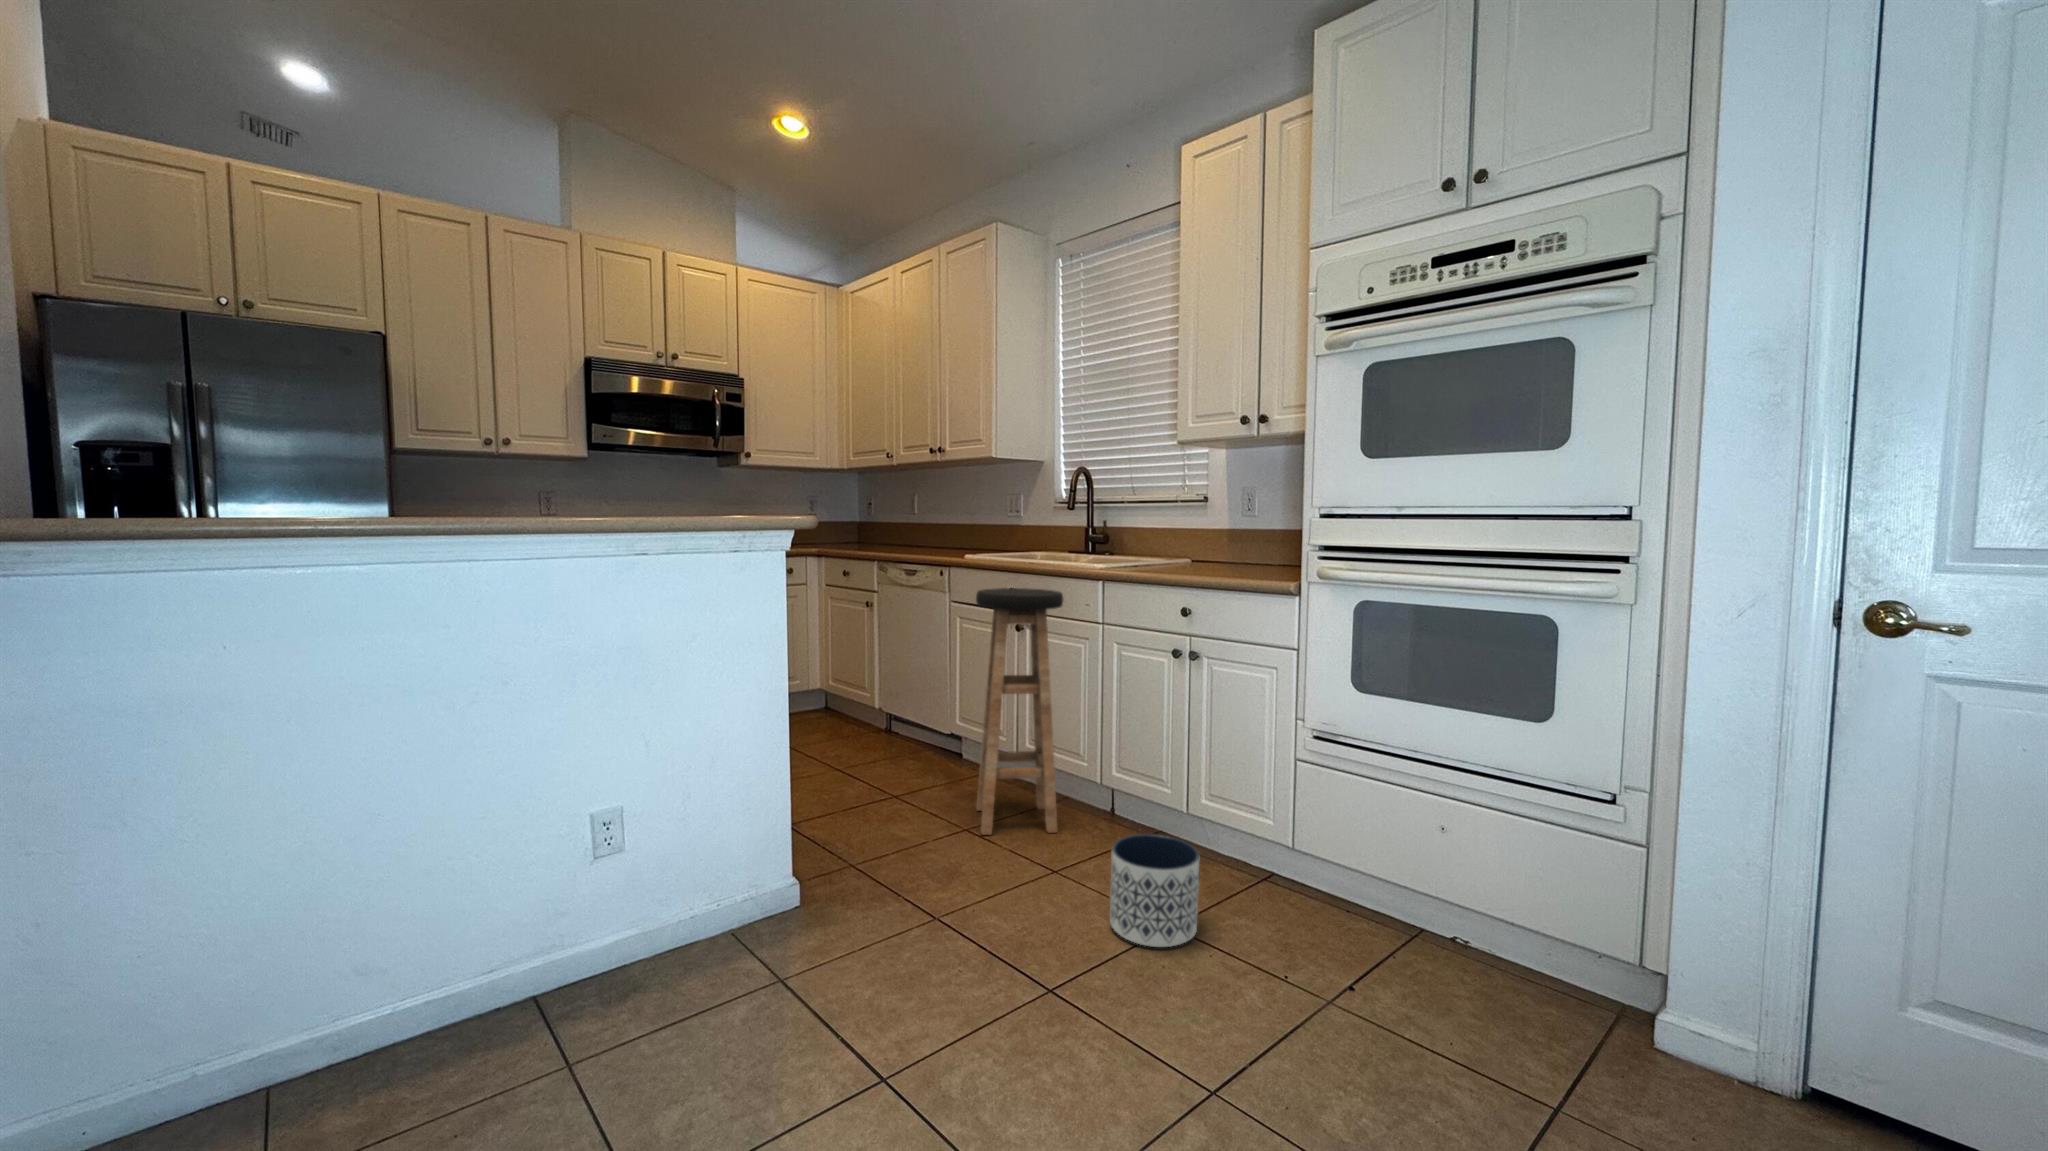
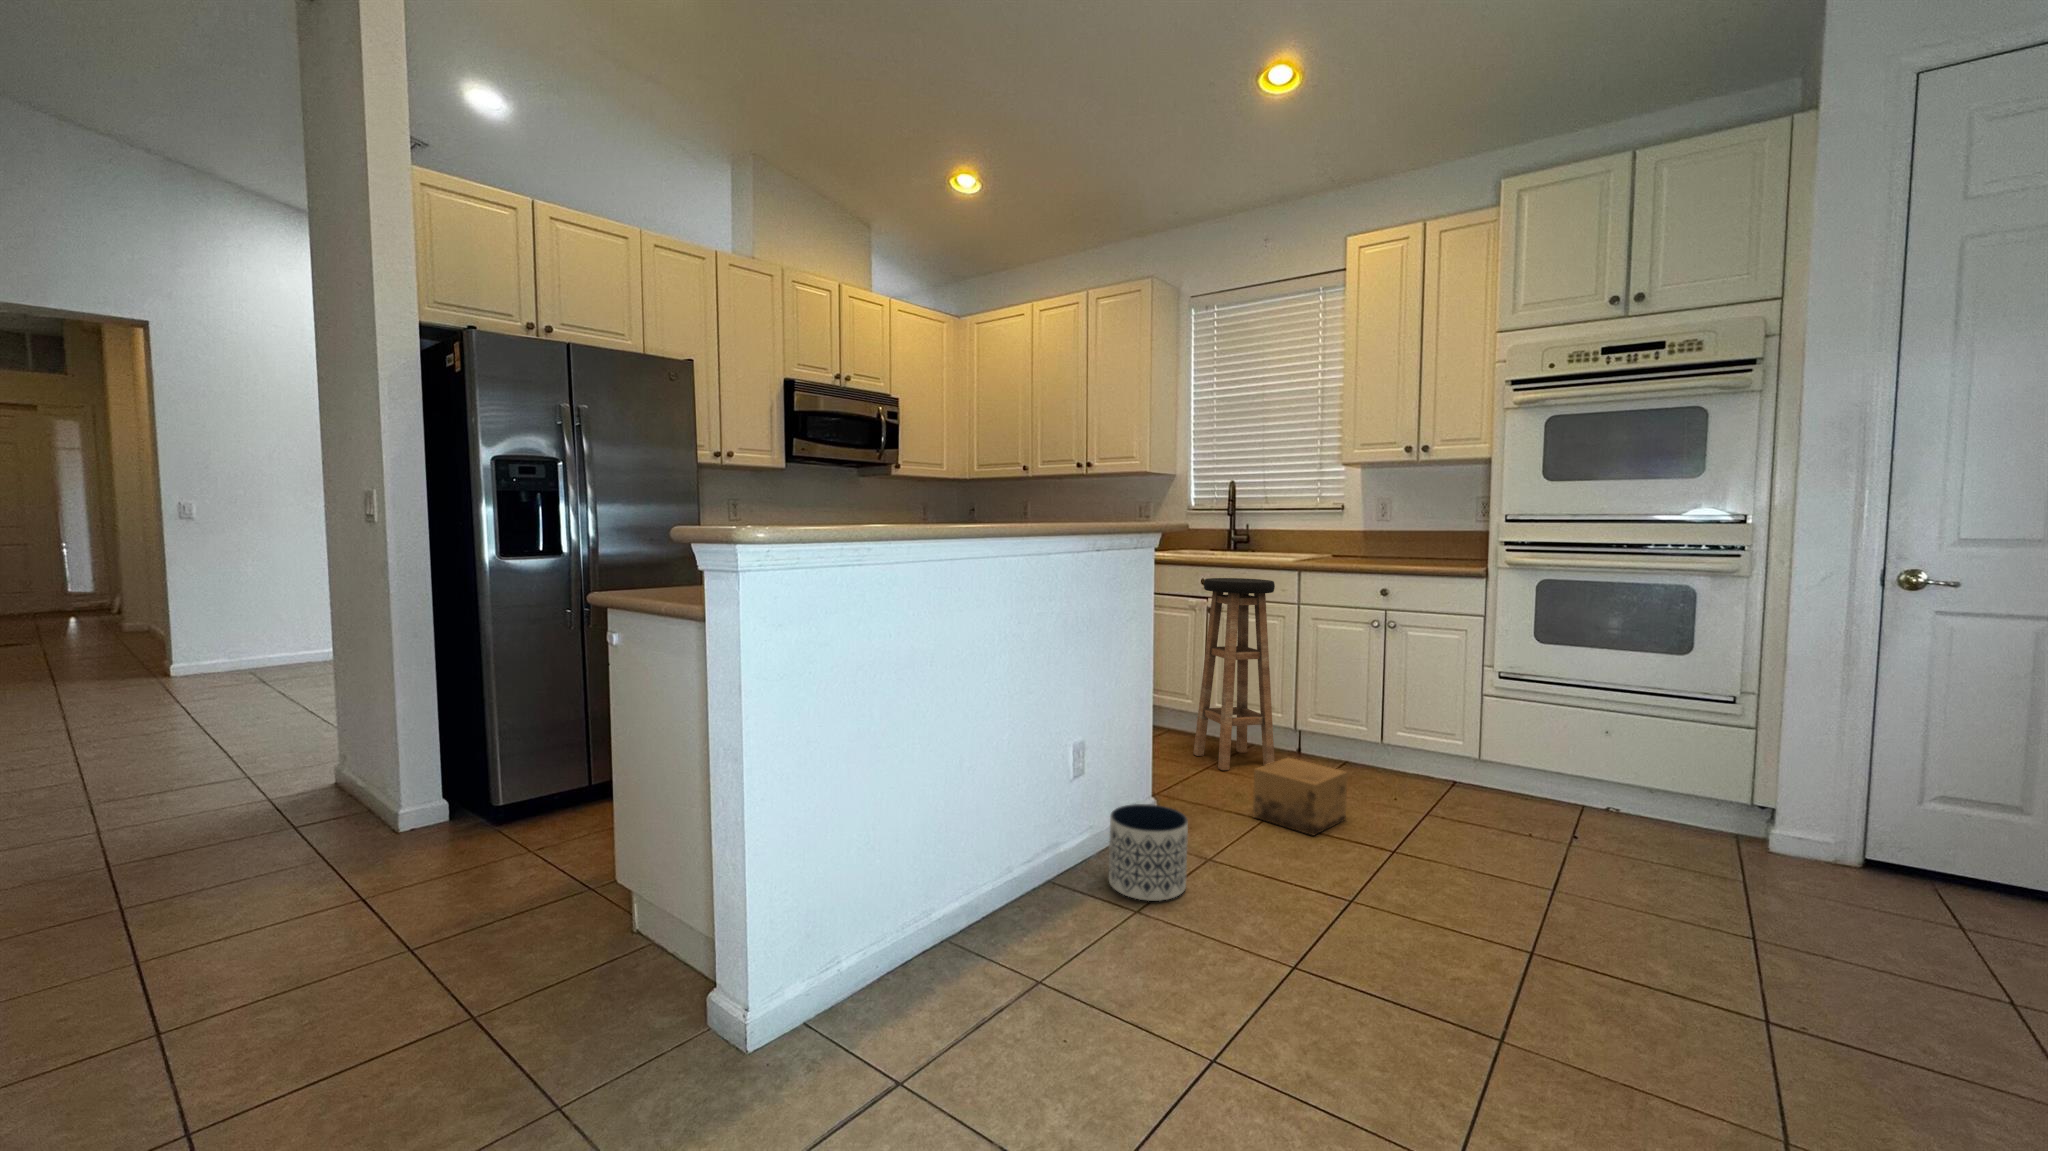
cardboard box: none [933,832,1055,953] -> present [1253,758,1348,835]
planter: present [1110,834,1199,947] -> present [1109,804,1188,901]

